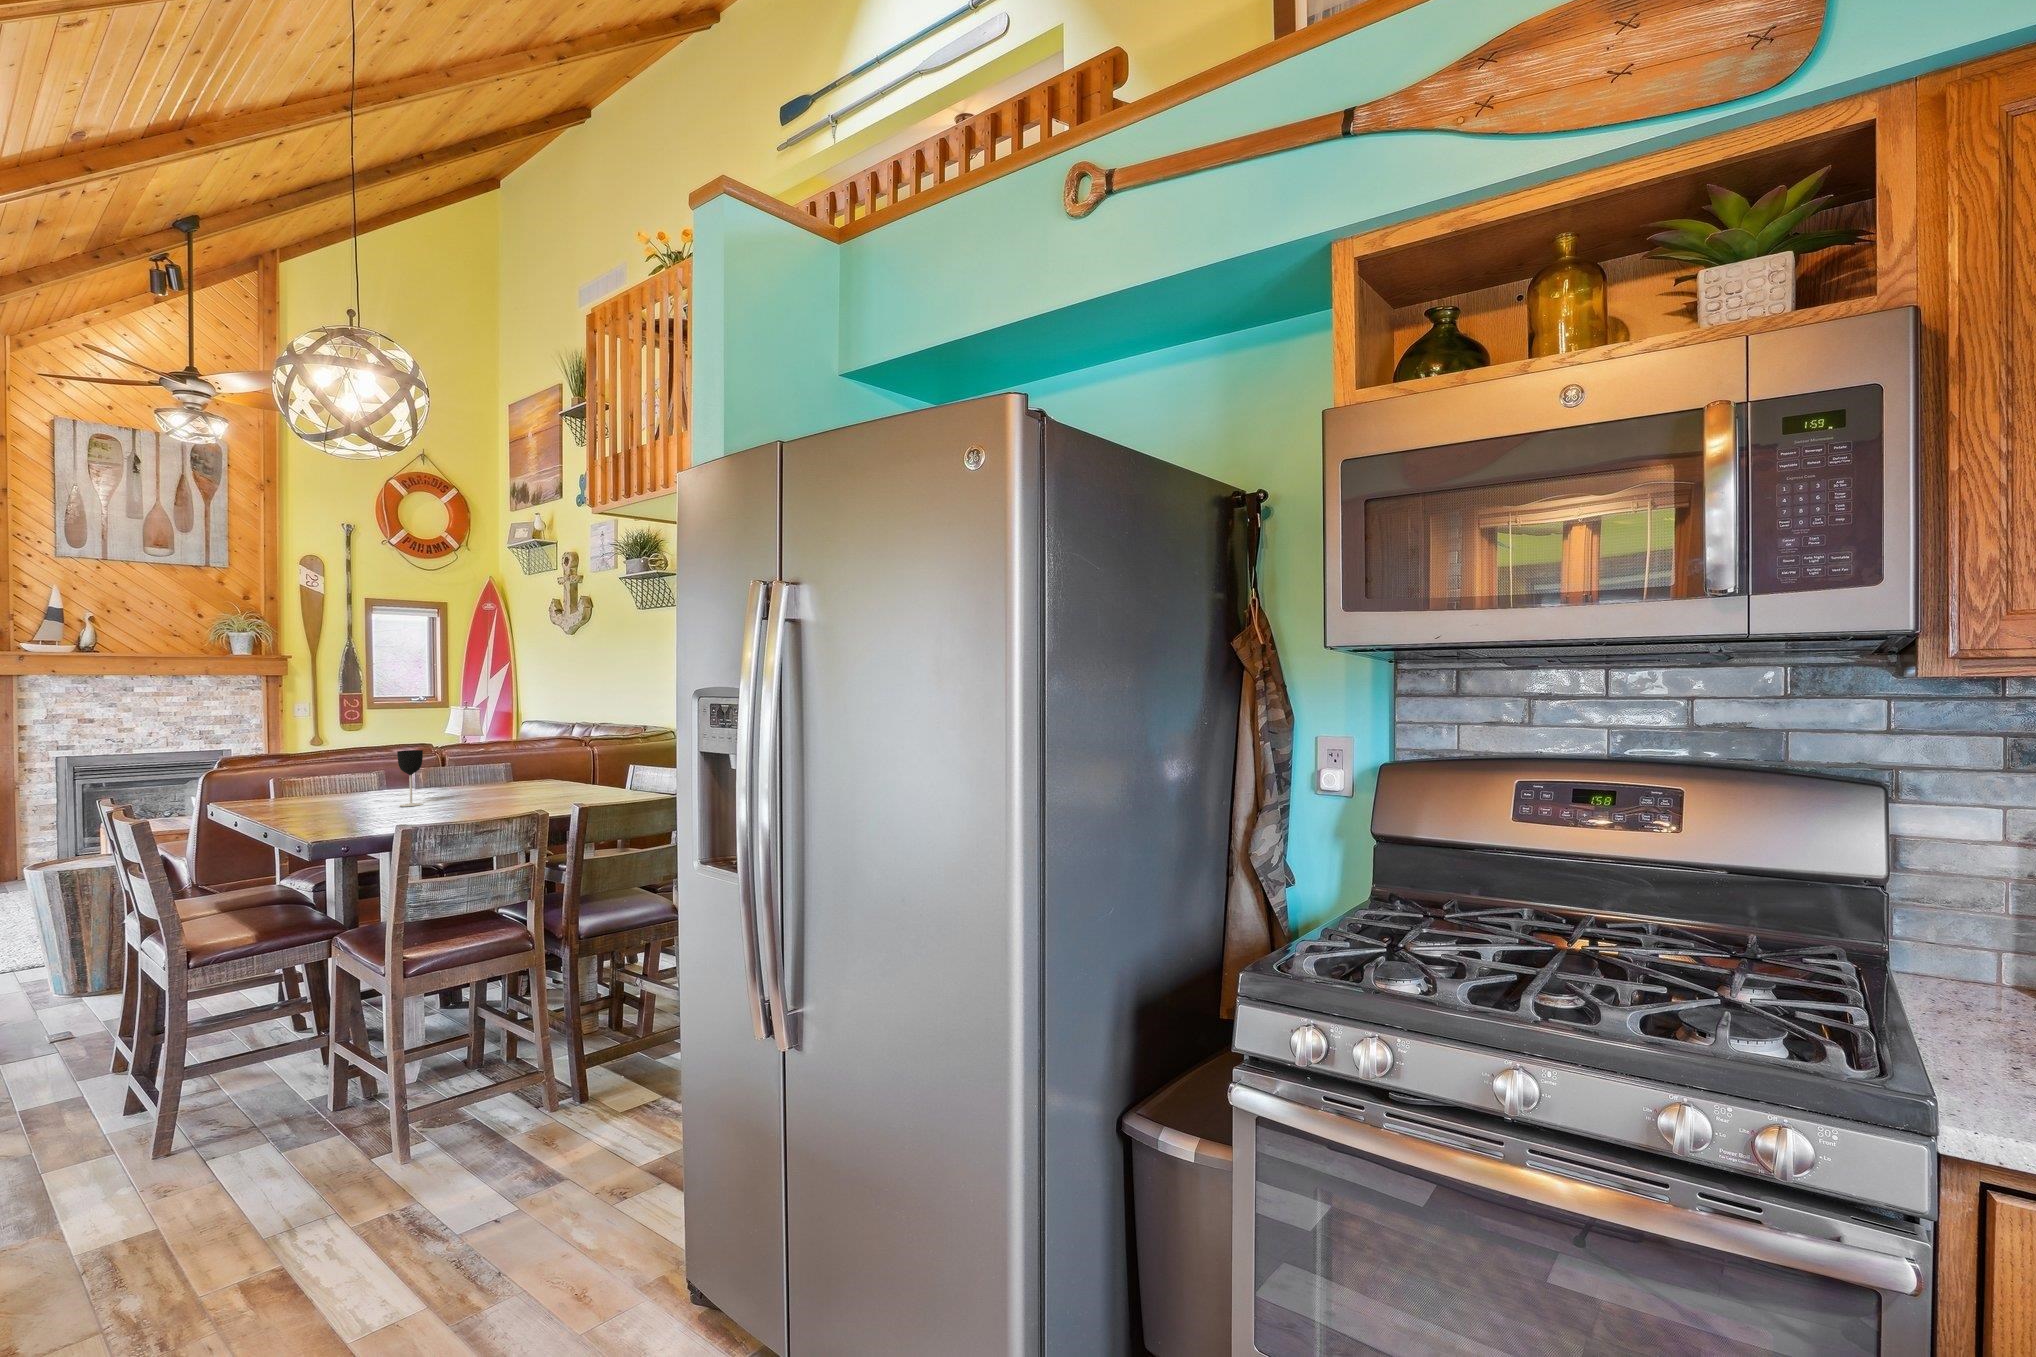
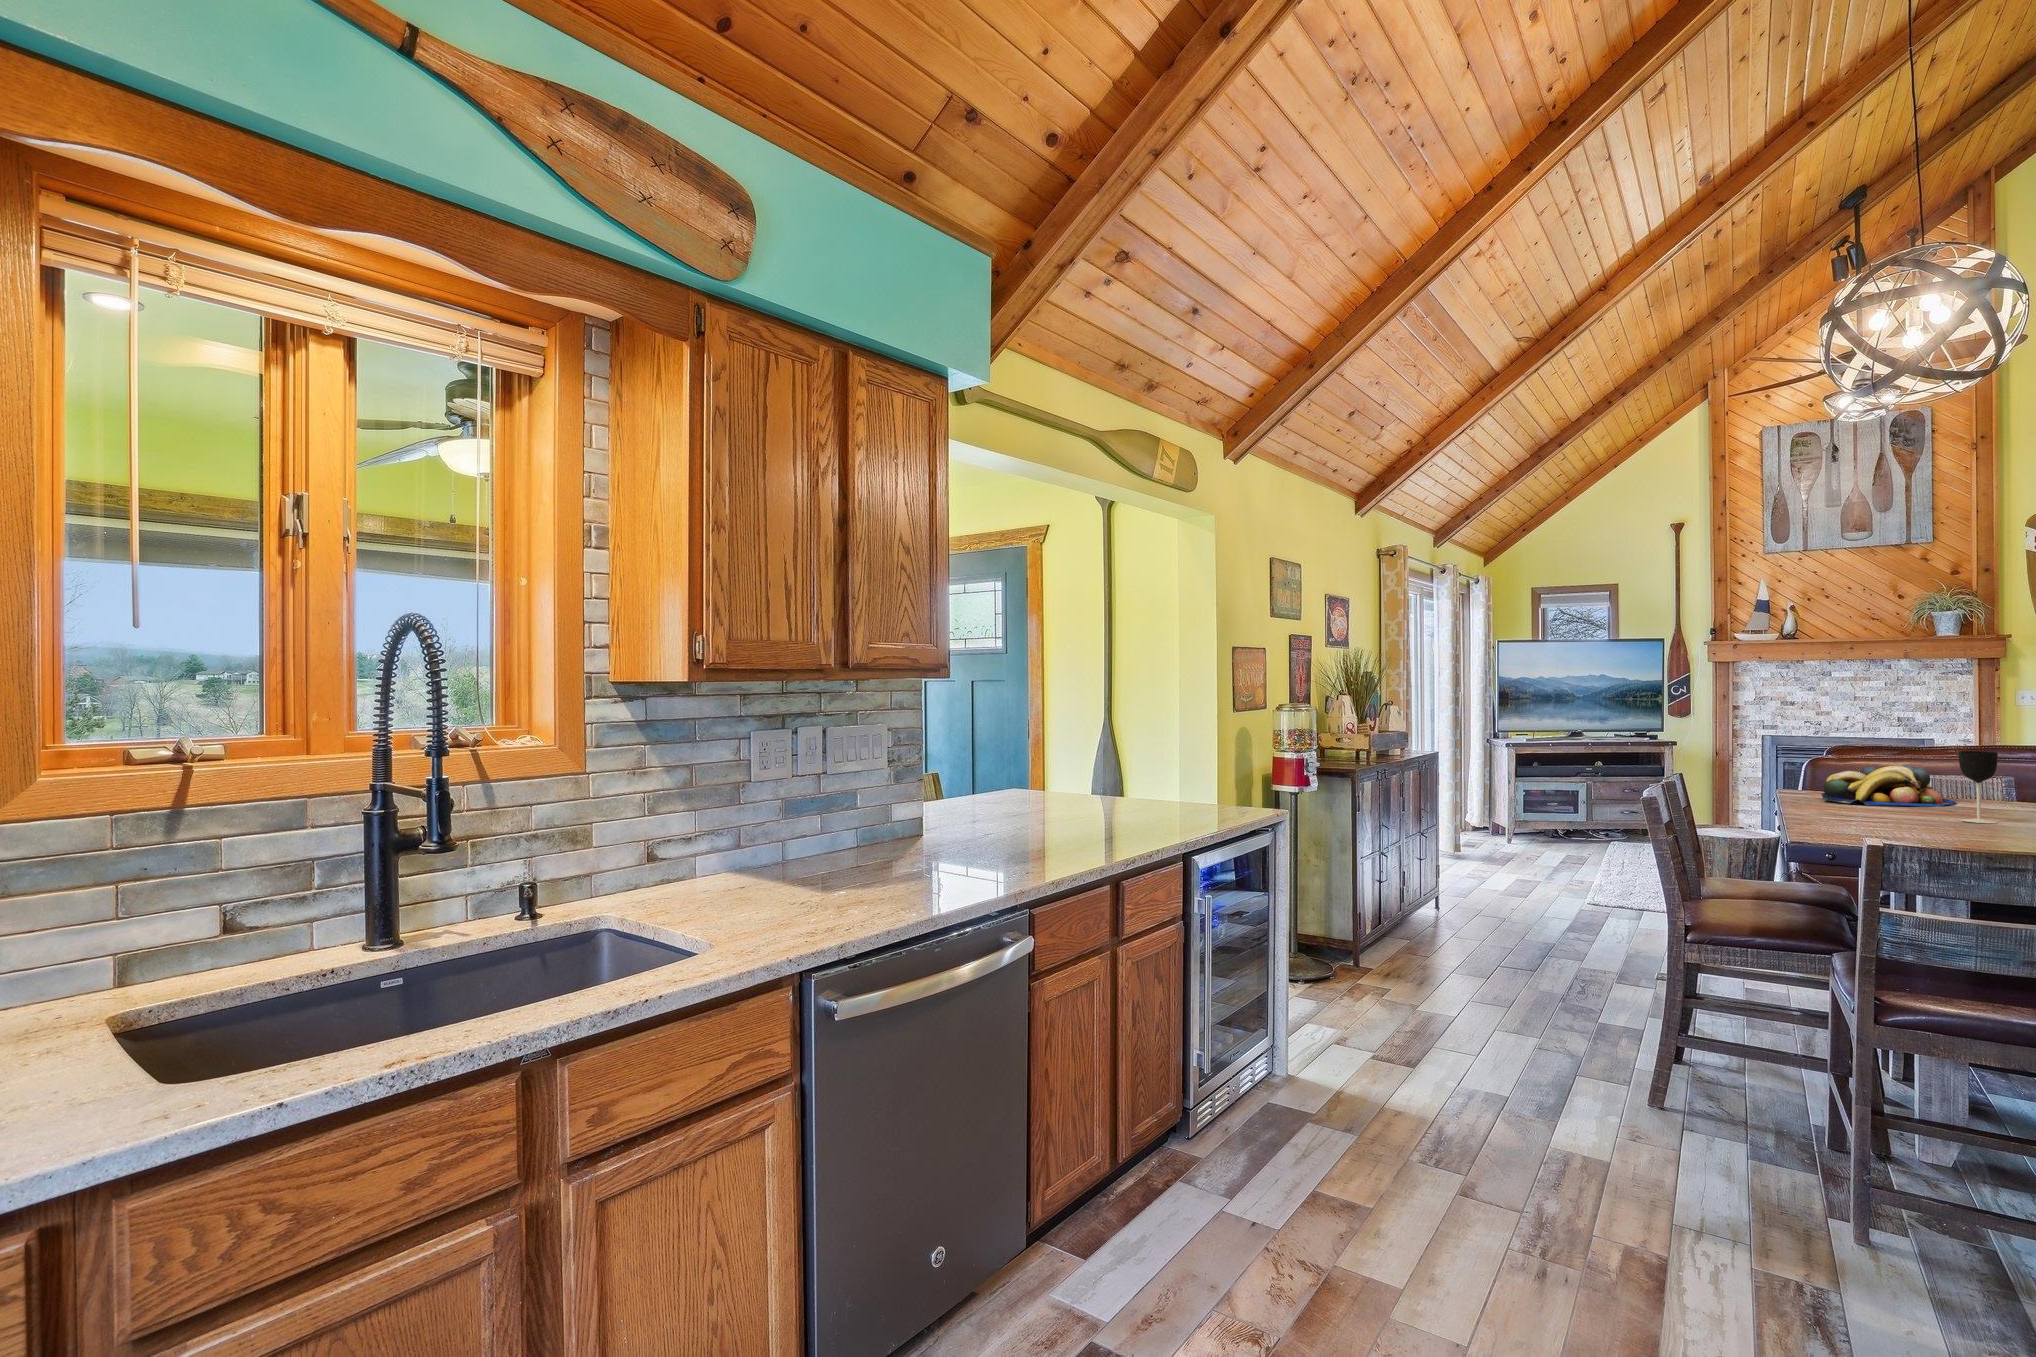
fruit bowl: none [260,769,369,808] -> present [1822,765,1957,807]

